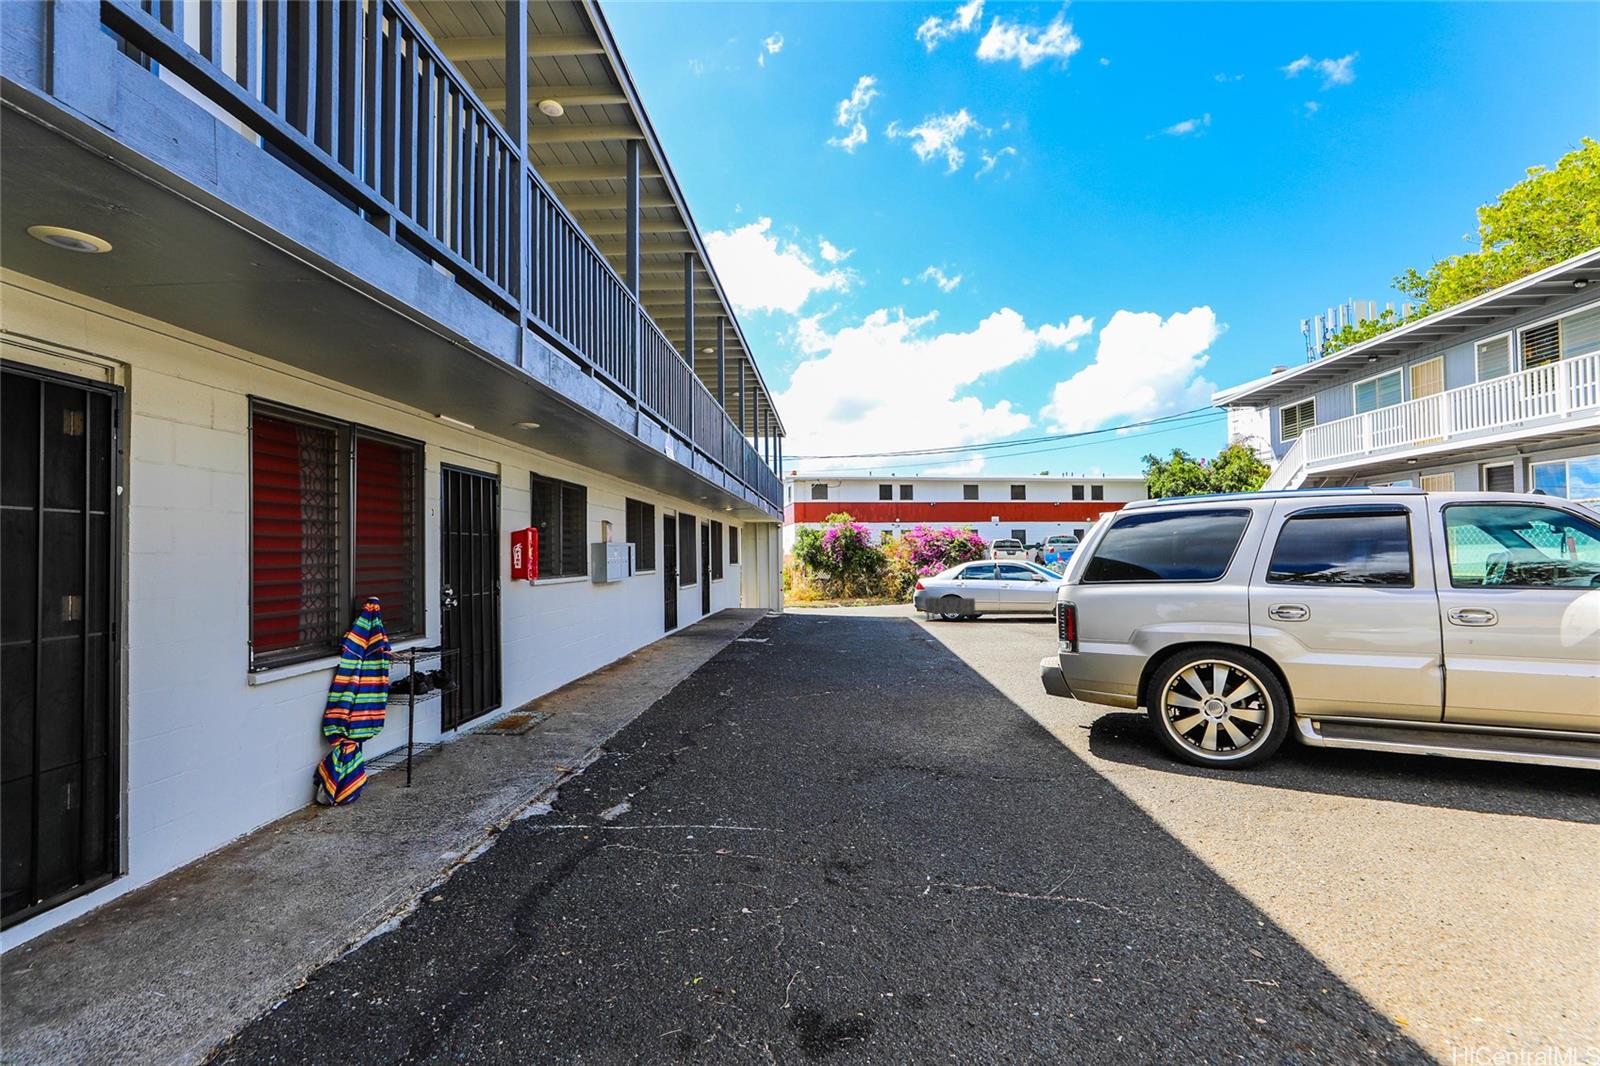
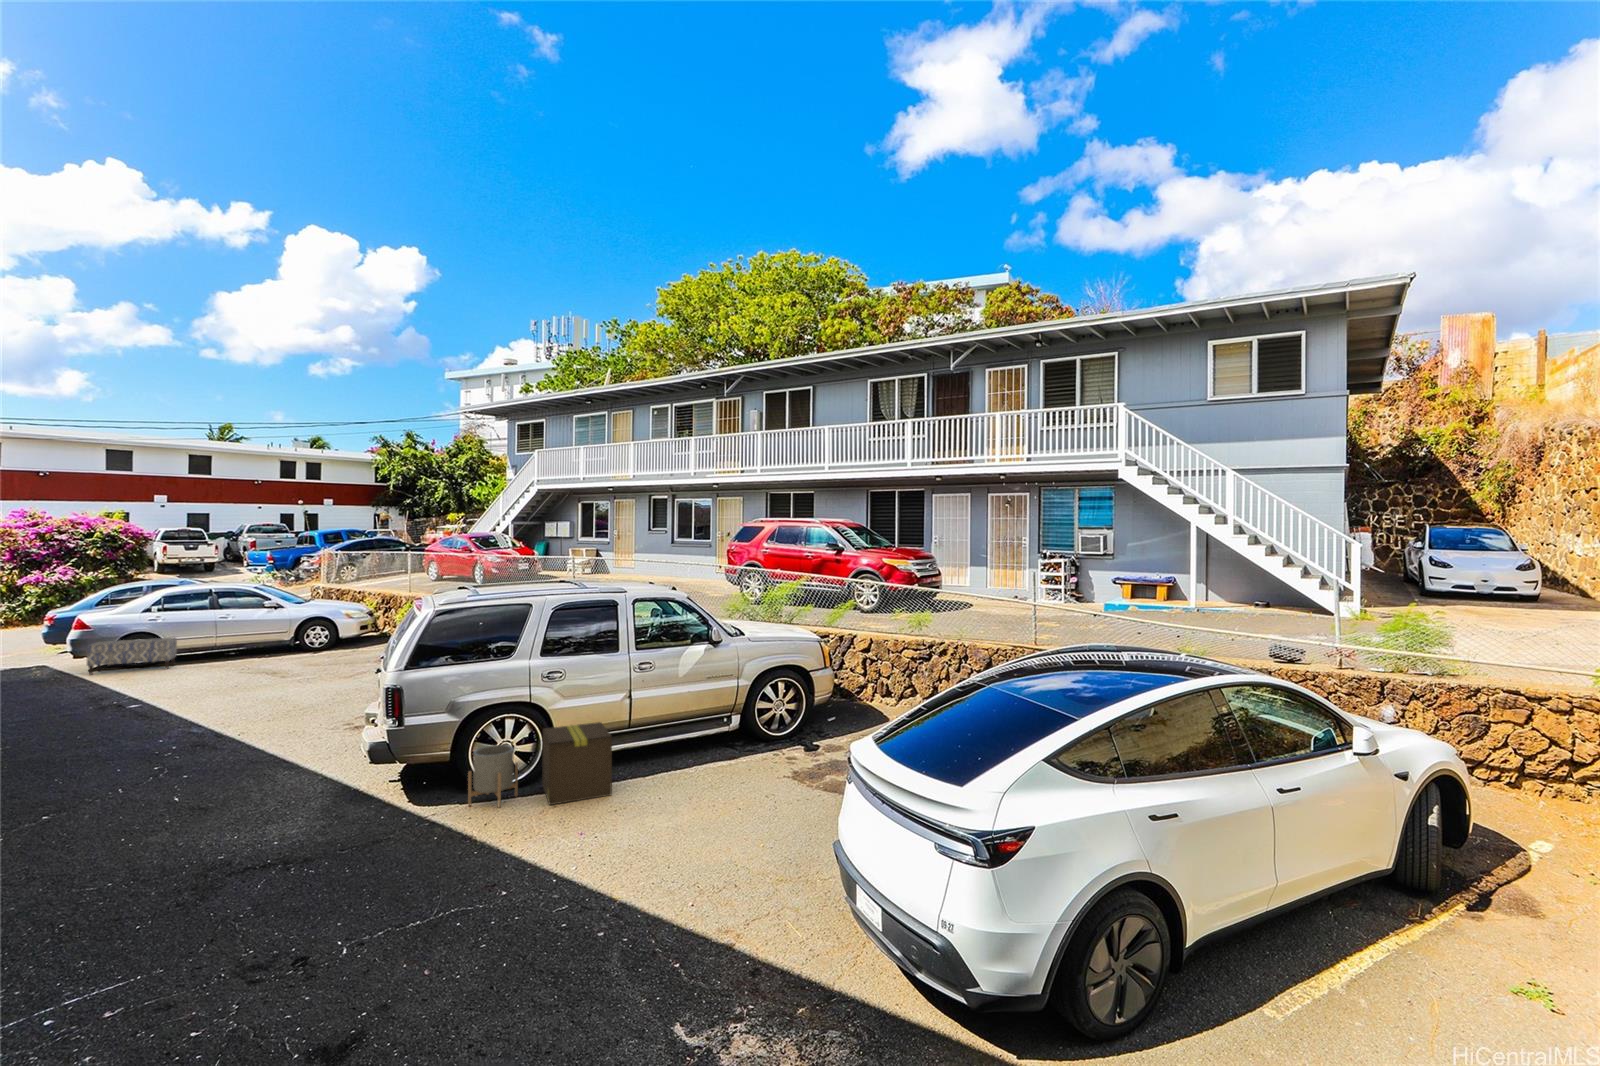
cardboard box: none [1278,692,1430,837] -> present [542,722,612,805]
planter: none [1156,700,1236,790] -> present [468,745,518,808]

